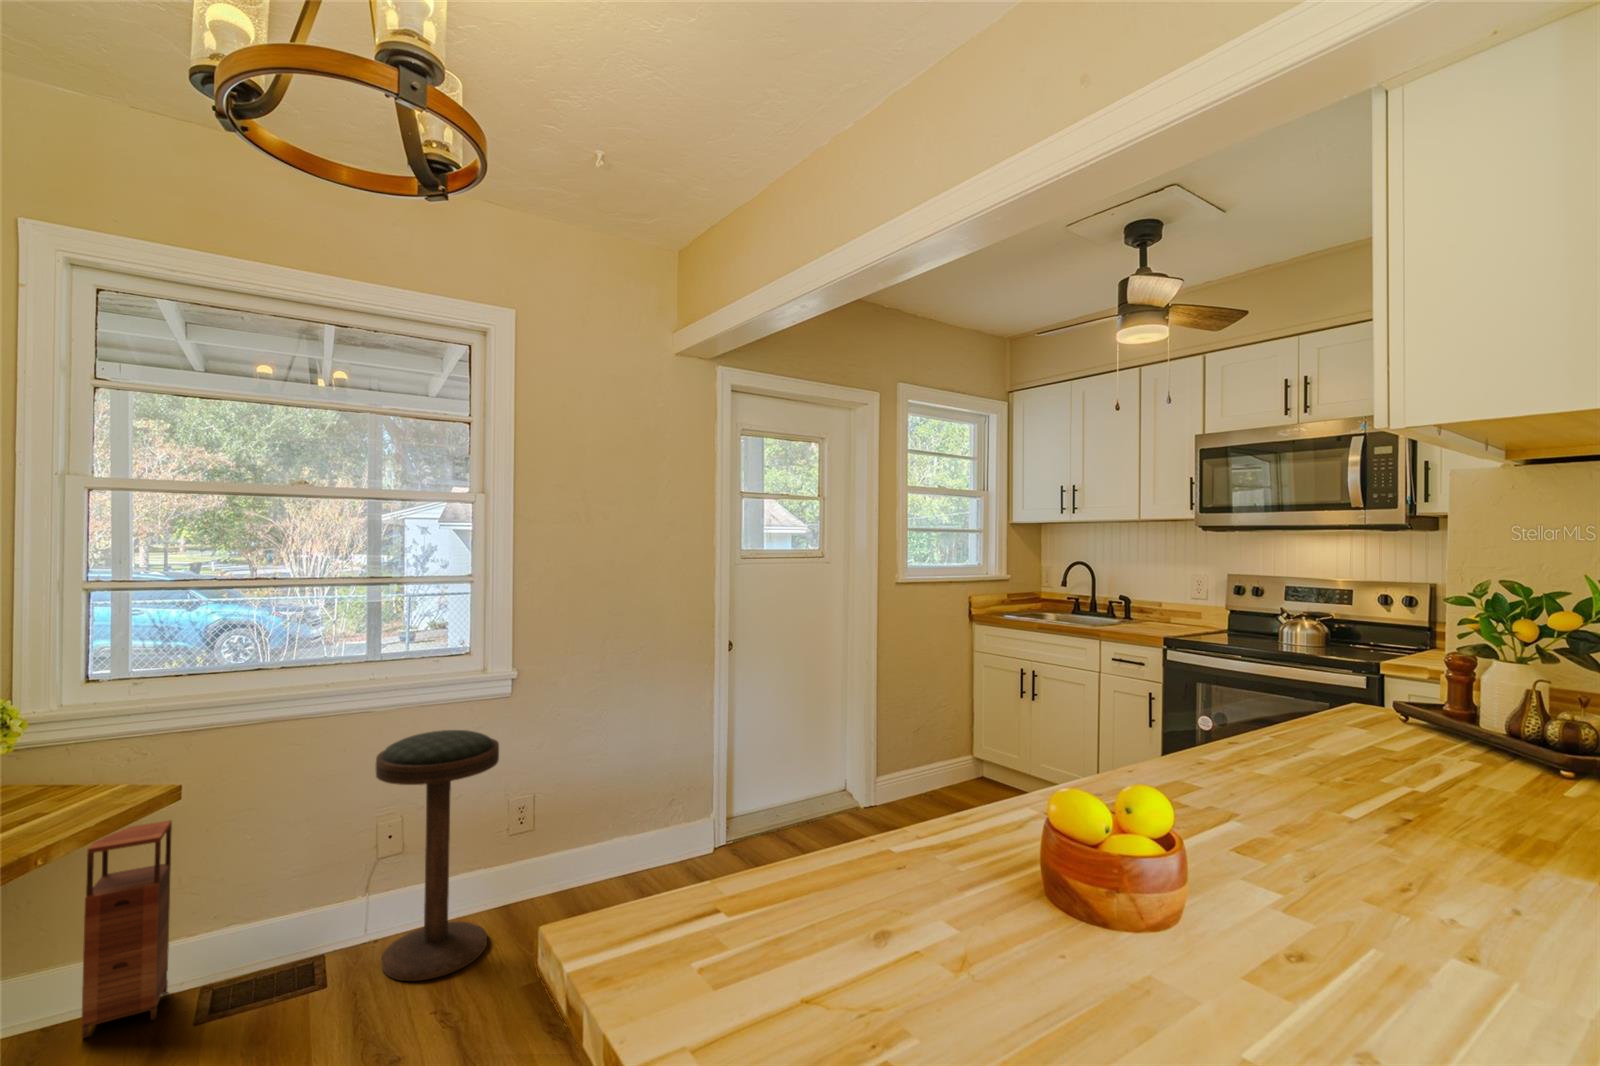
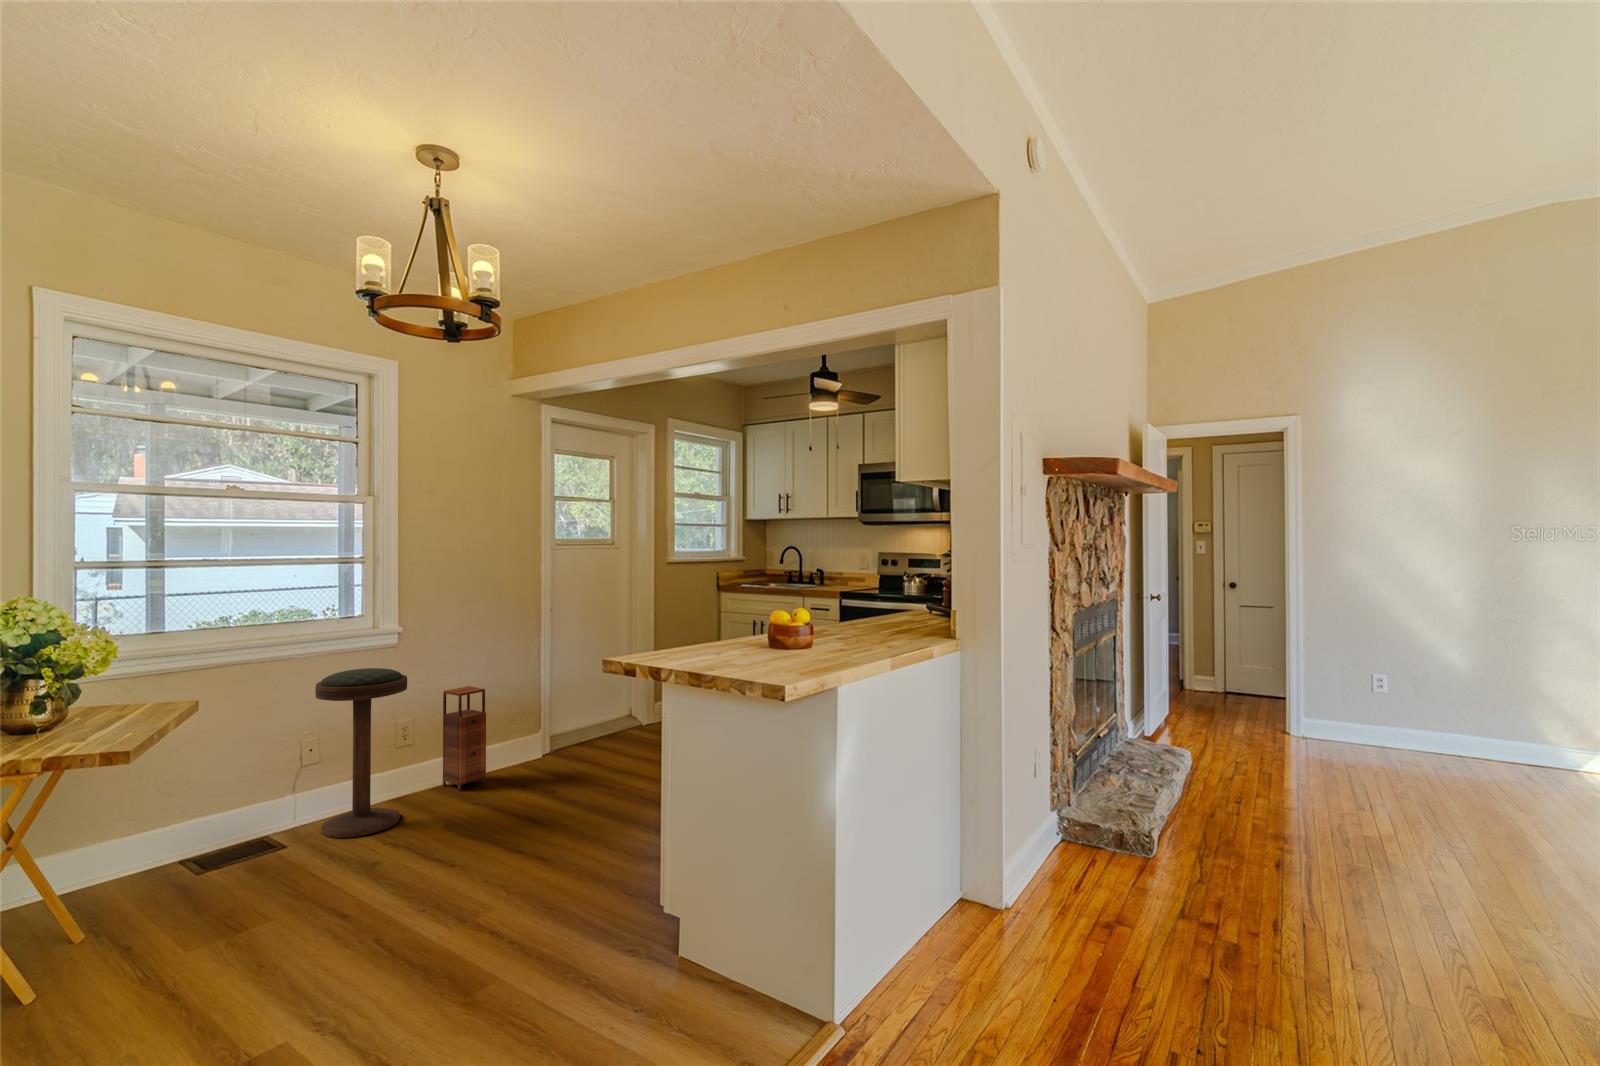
storage cabinet: present [81,820,172,1038] -> present [443,686,486,791]

